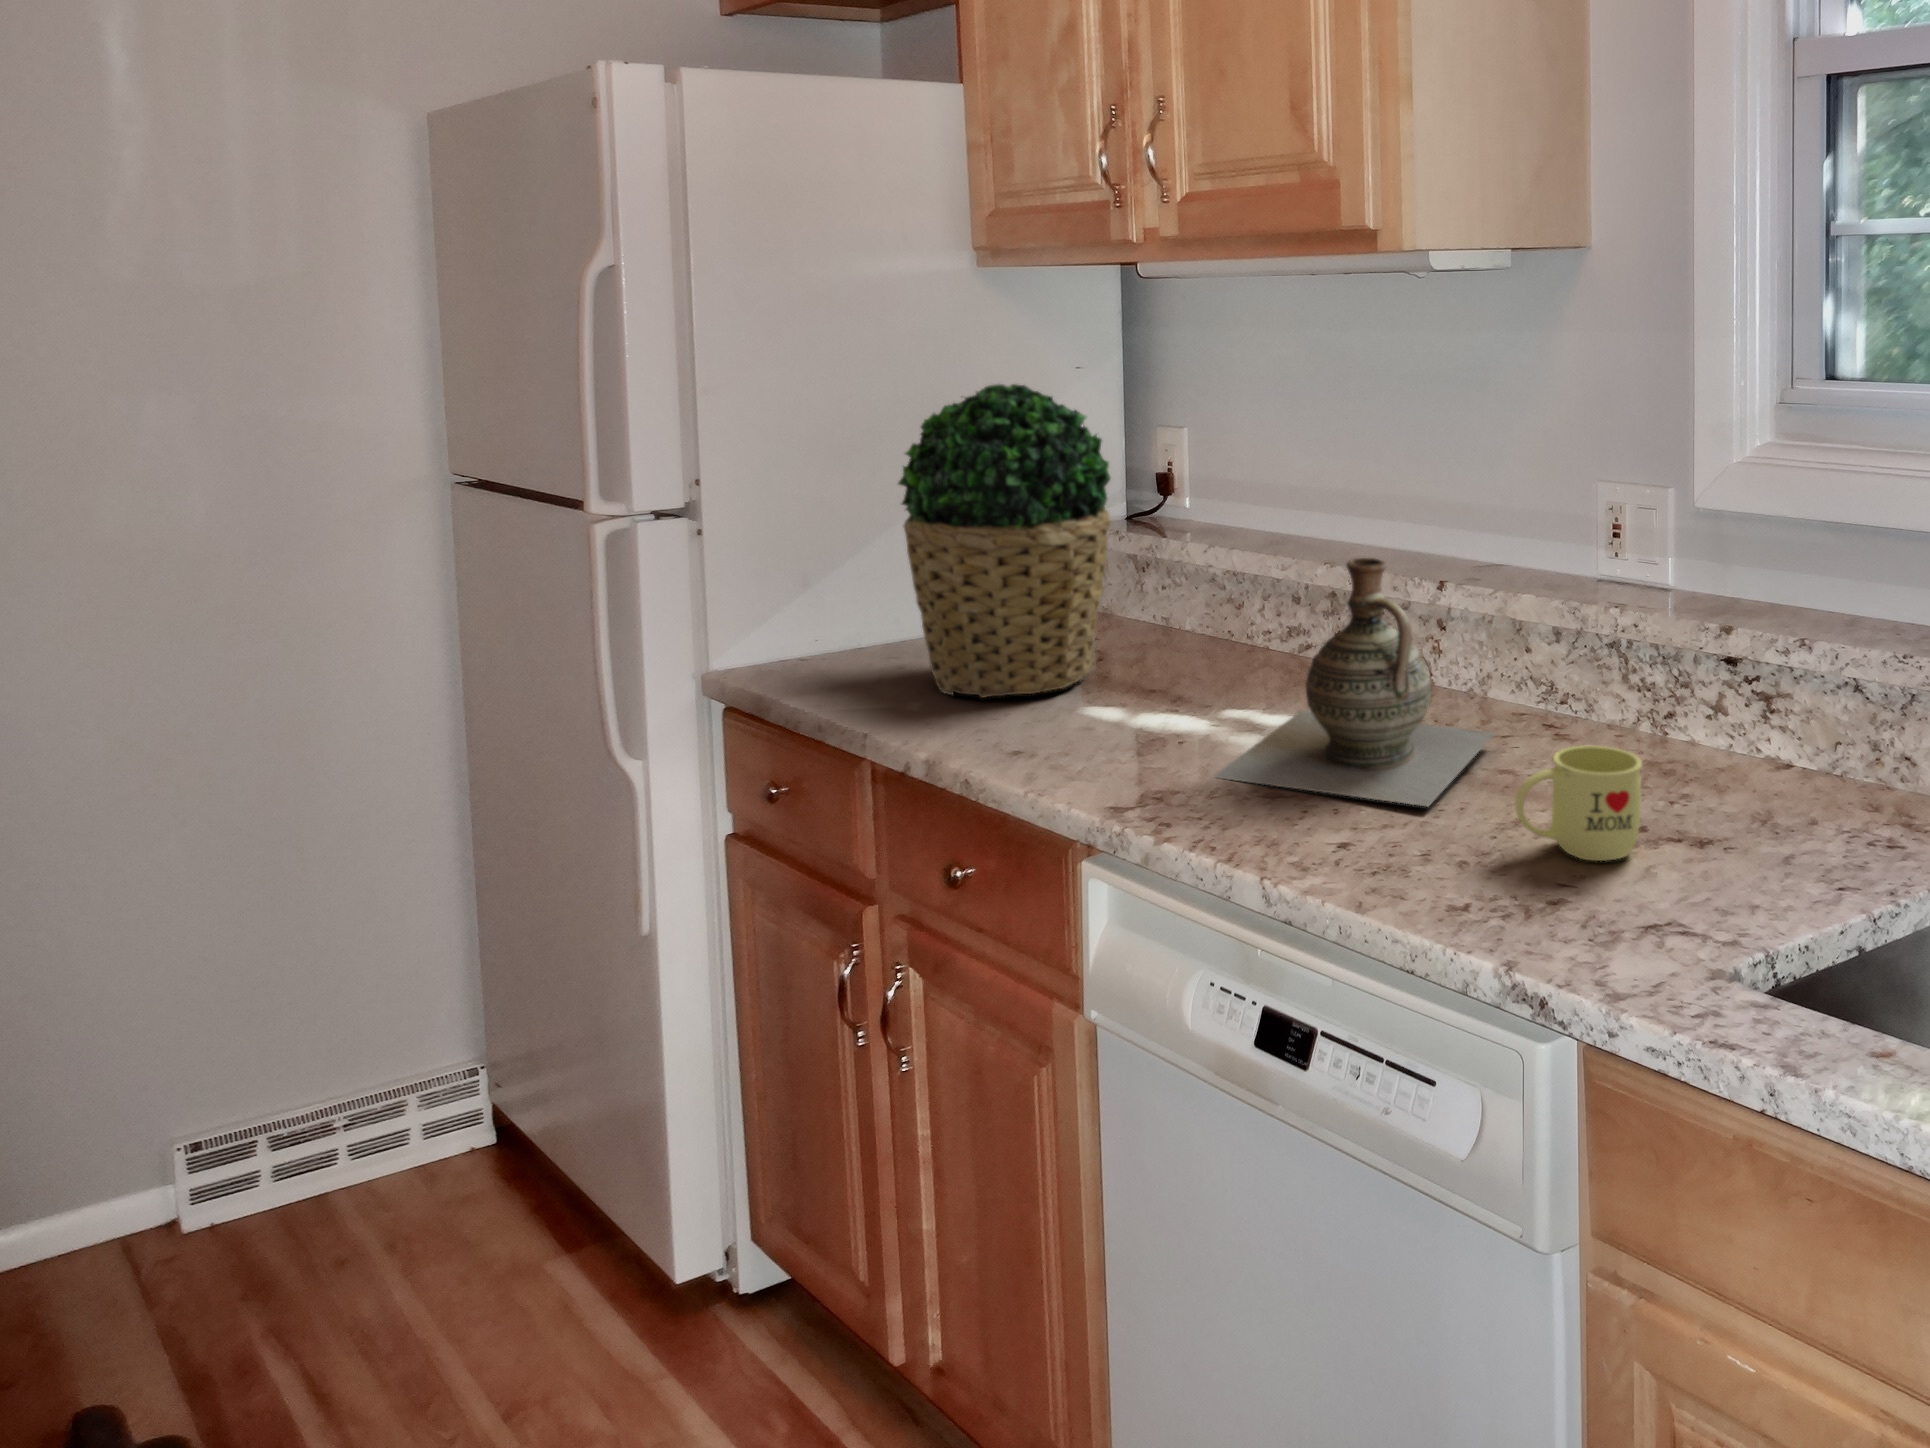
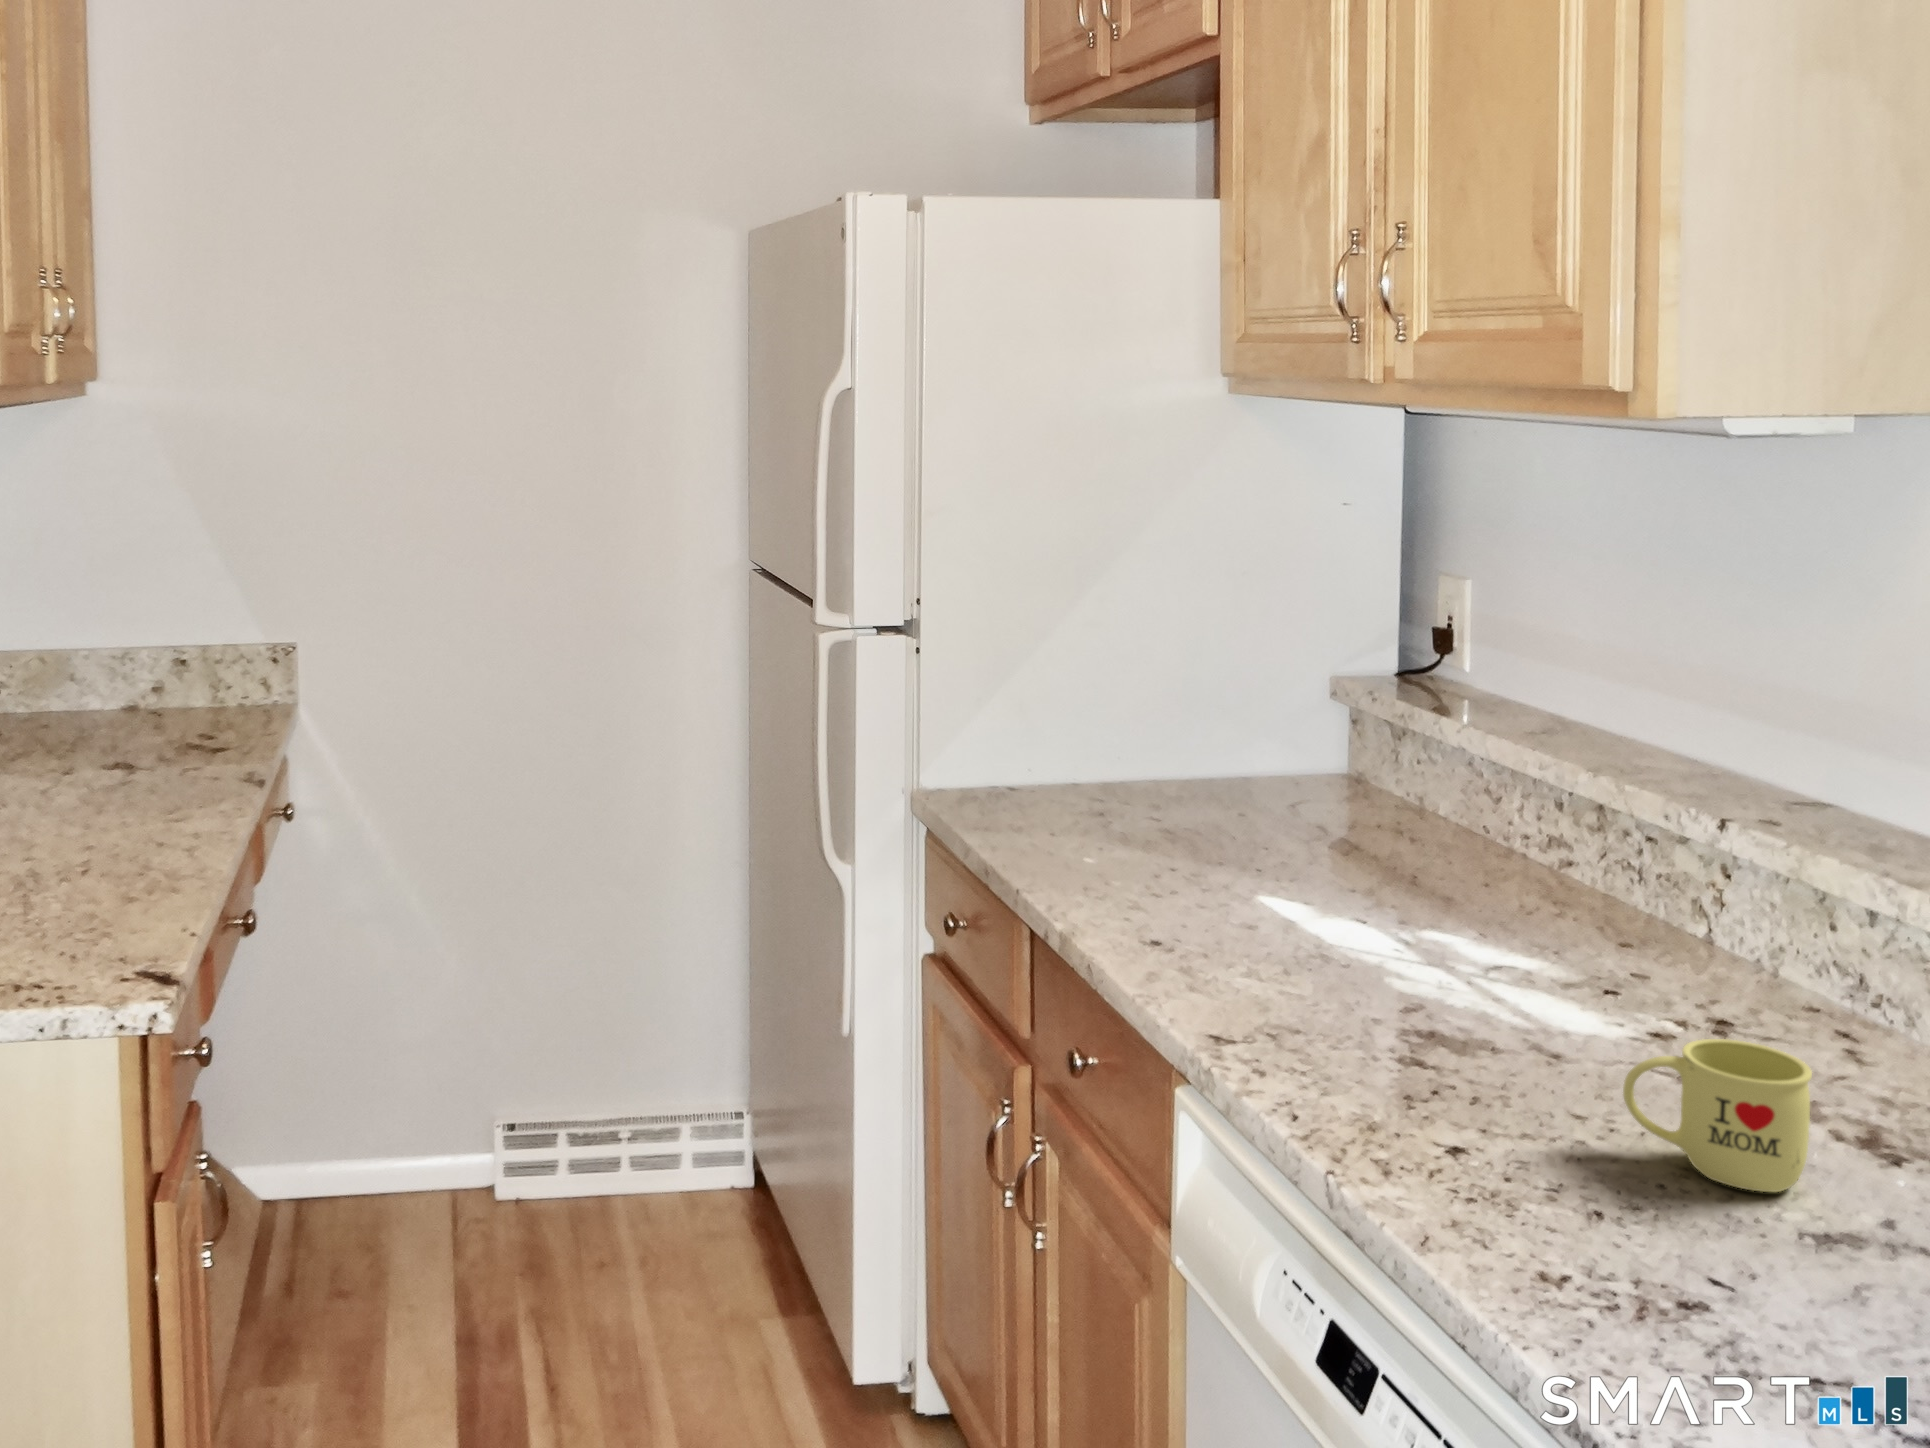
potted plant: present [898,384,1111,698] -> none [1080,524,1312,859]
ceramic jug: present [1214,558,1495,806] -> none [1324,765,1730,1072]

